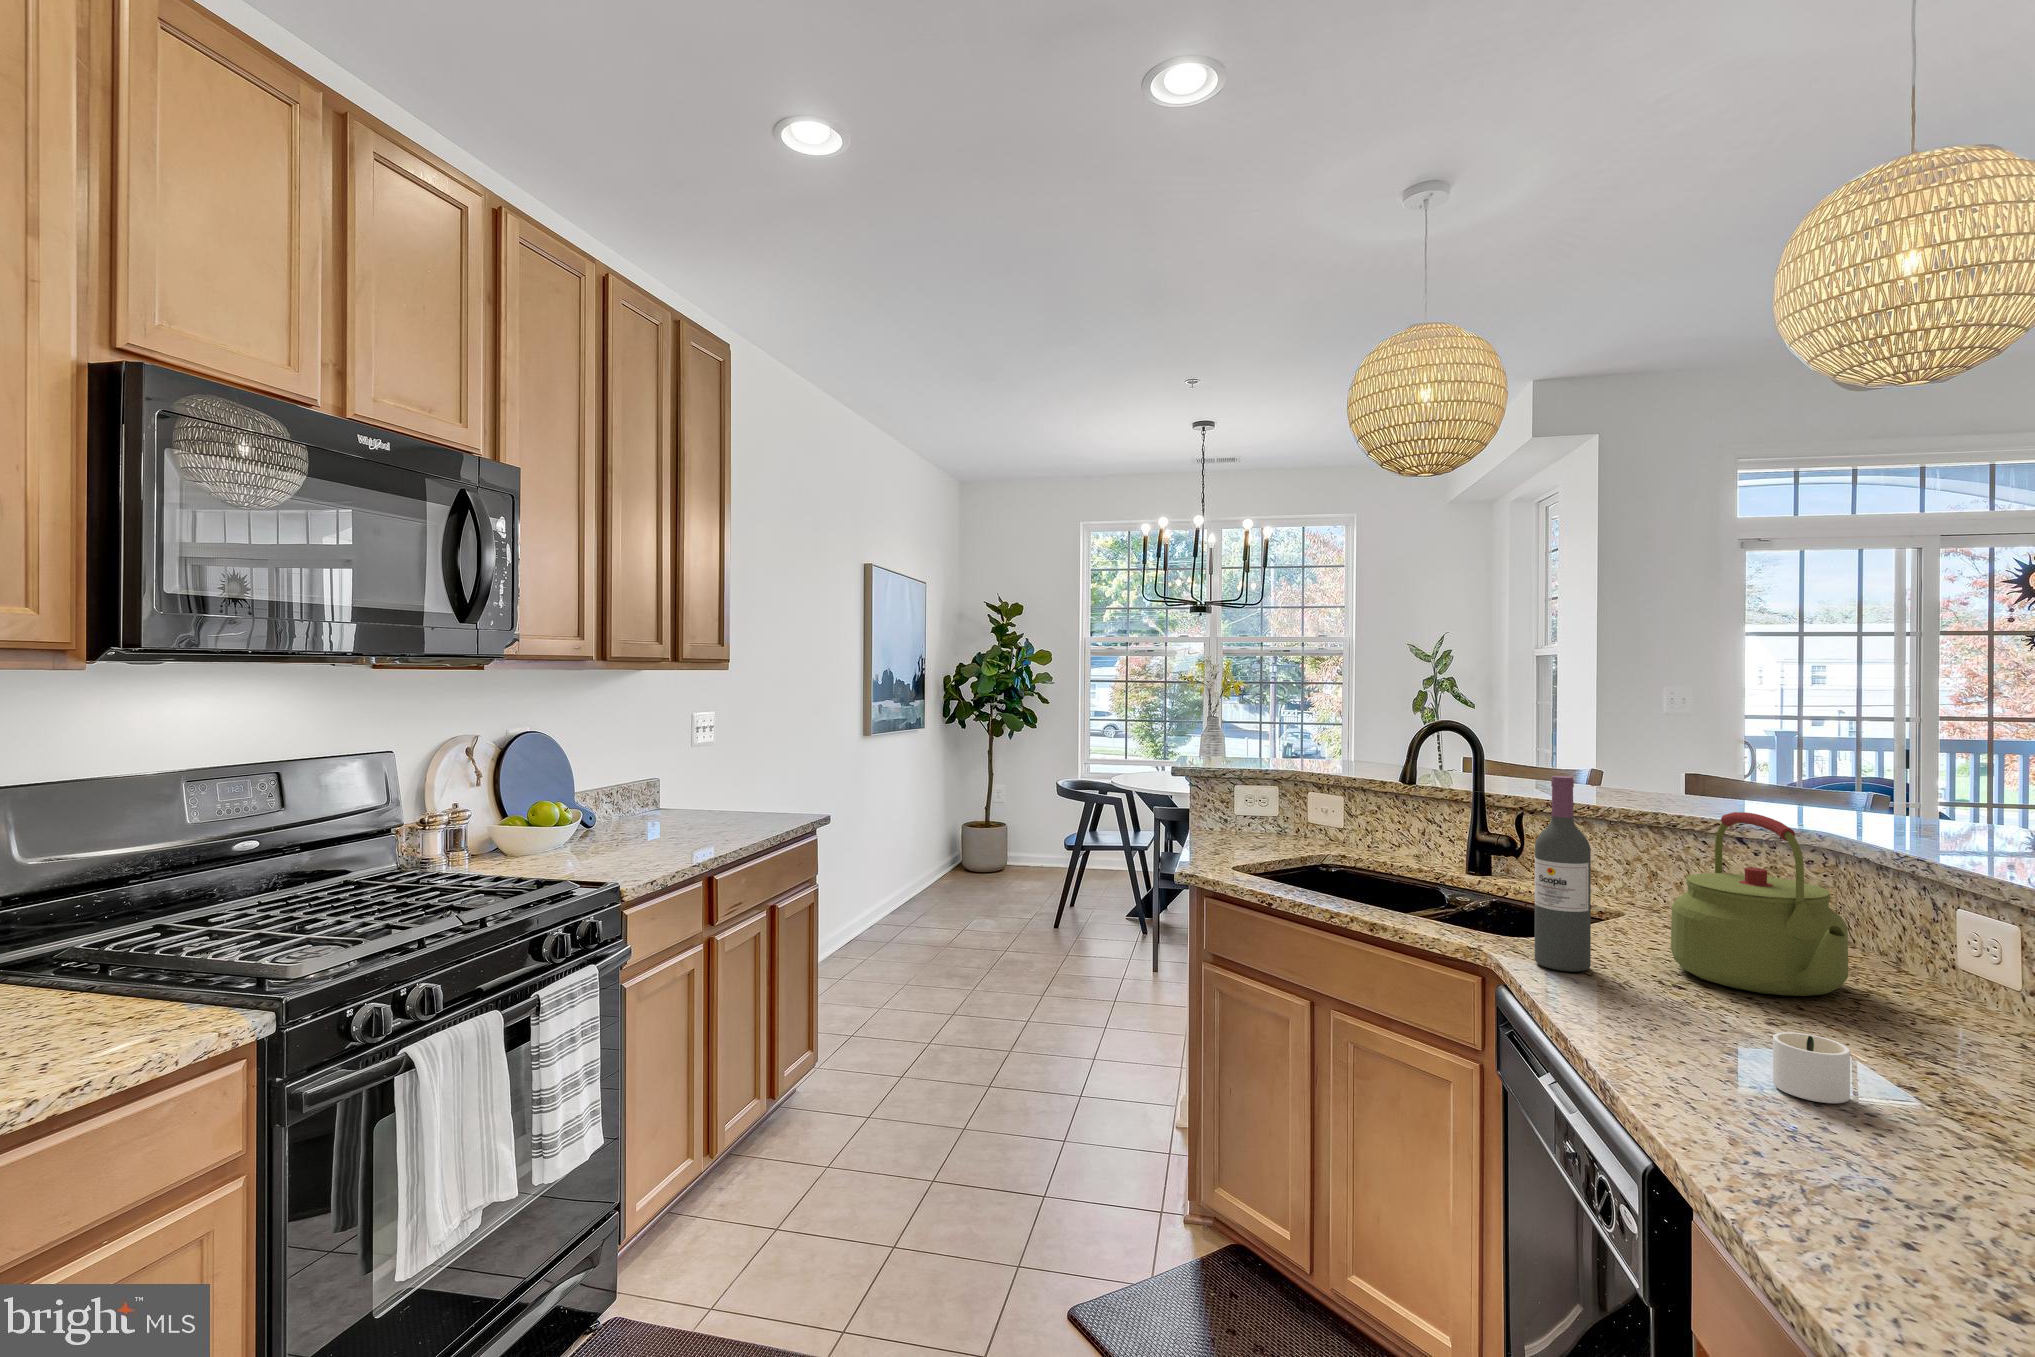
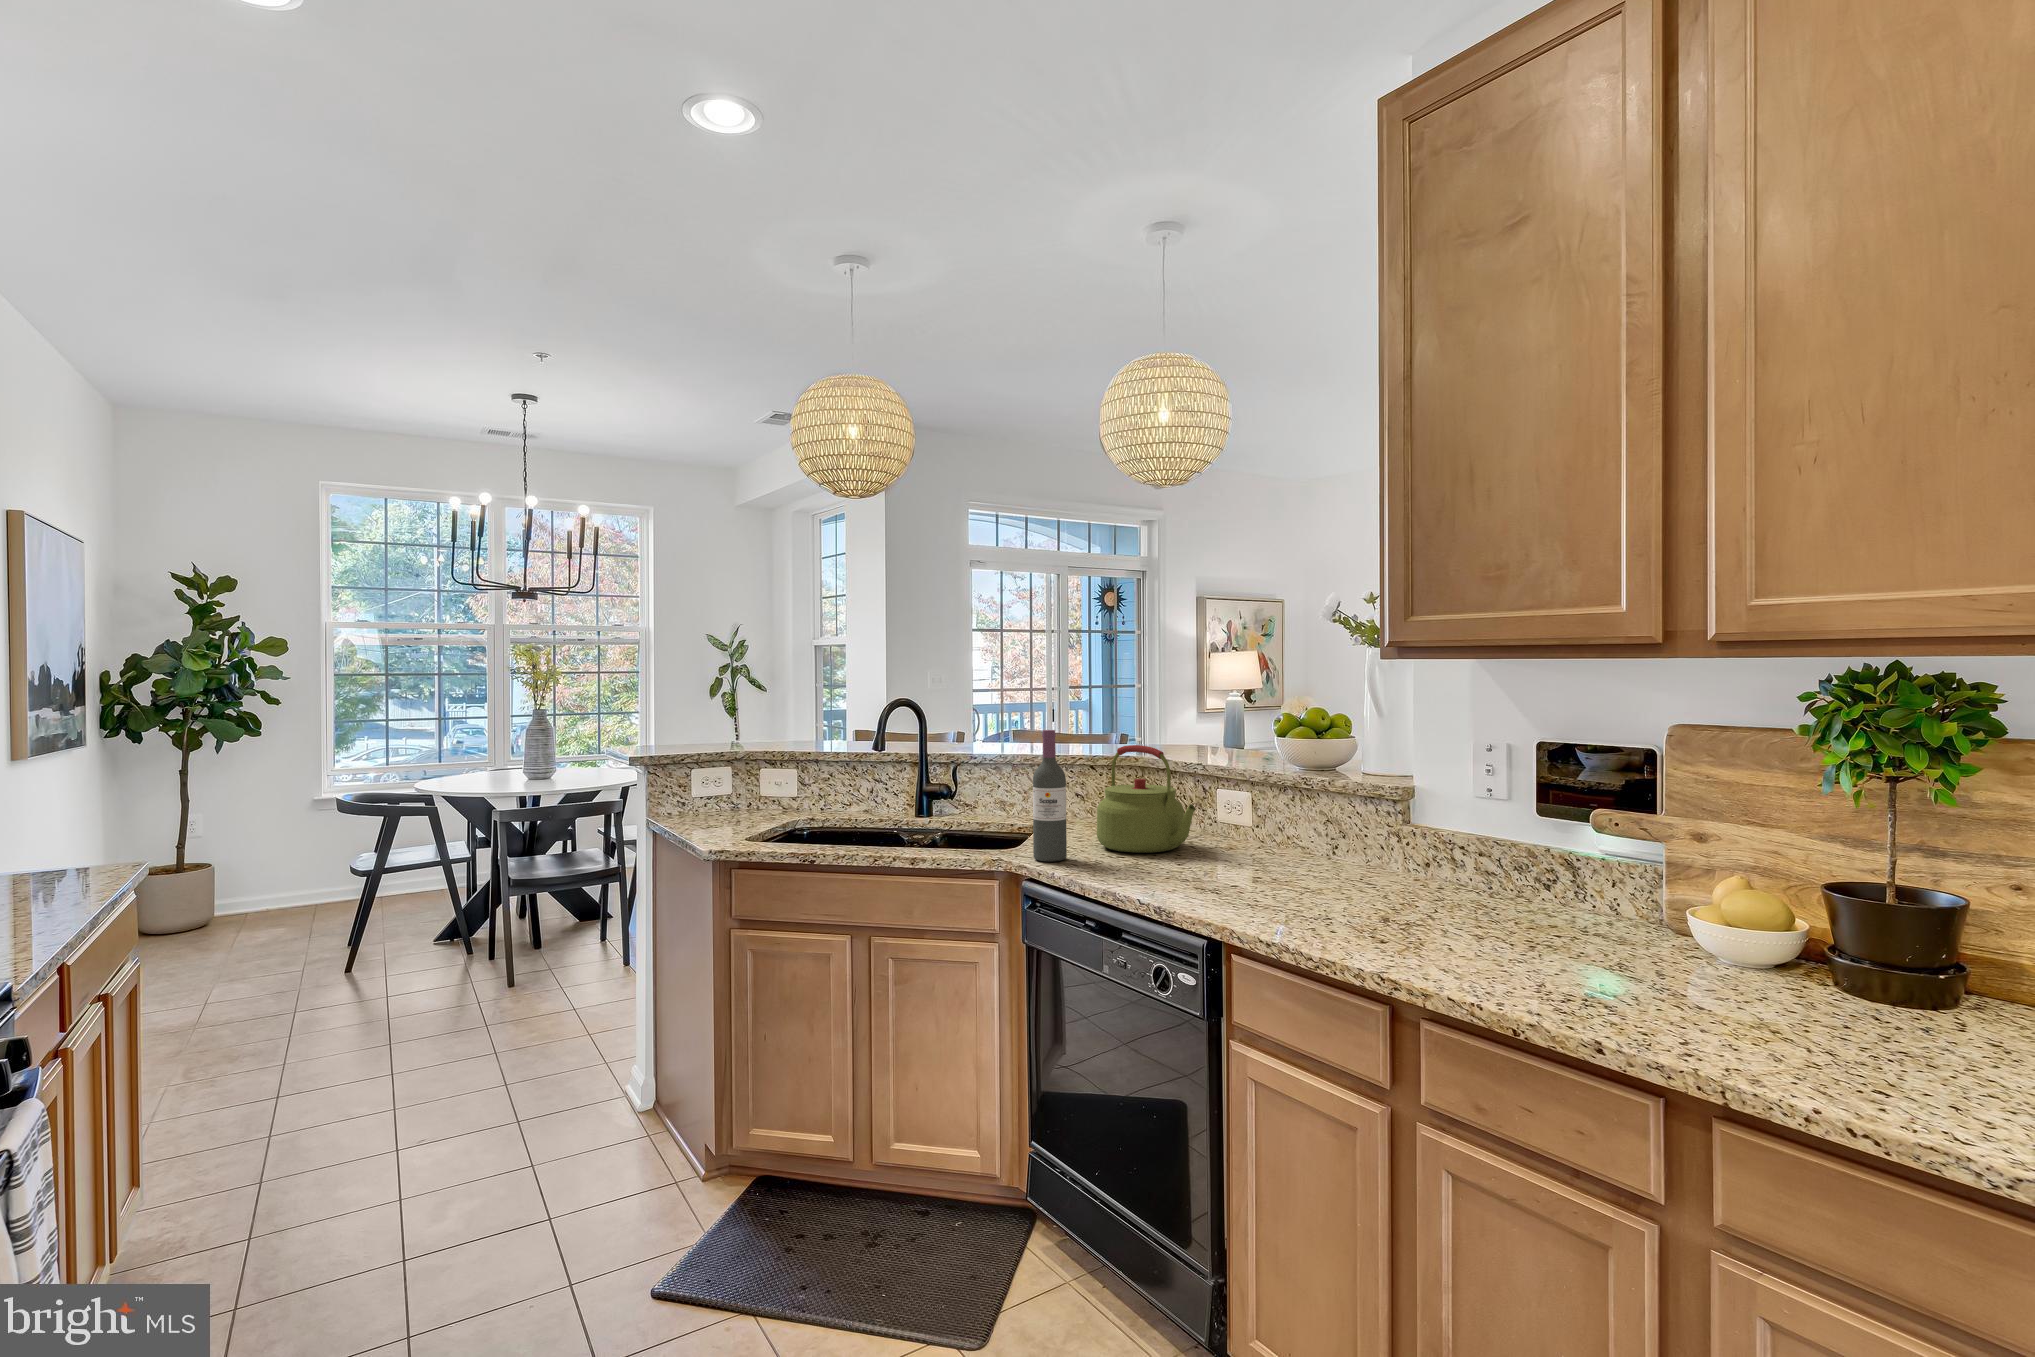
candle: present [1773,1032,1850,1103] -> none [1210,858,1260,892]

